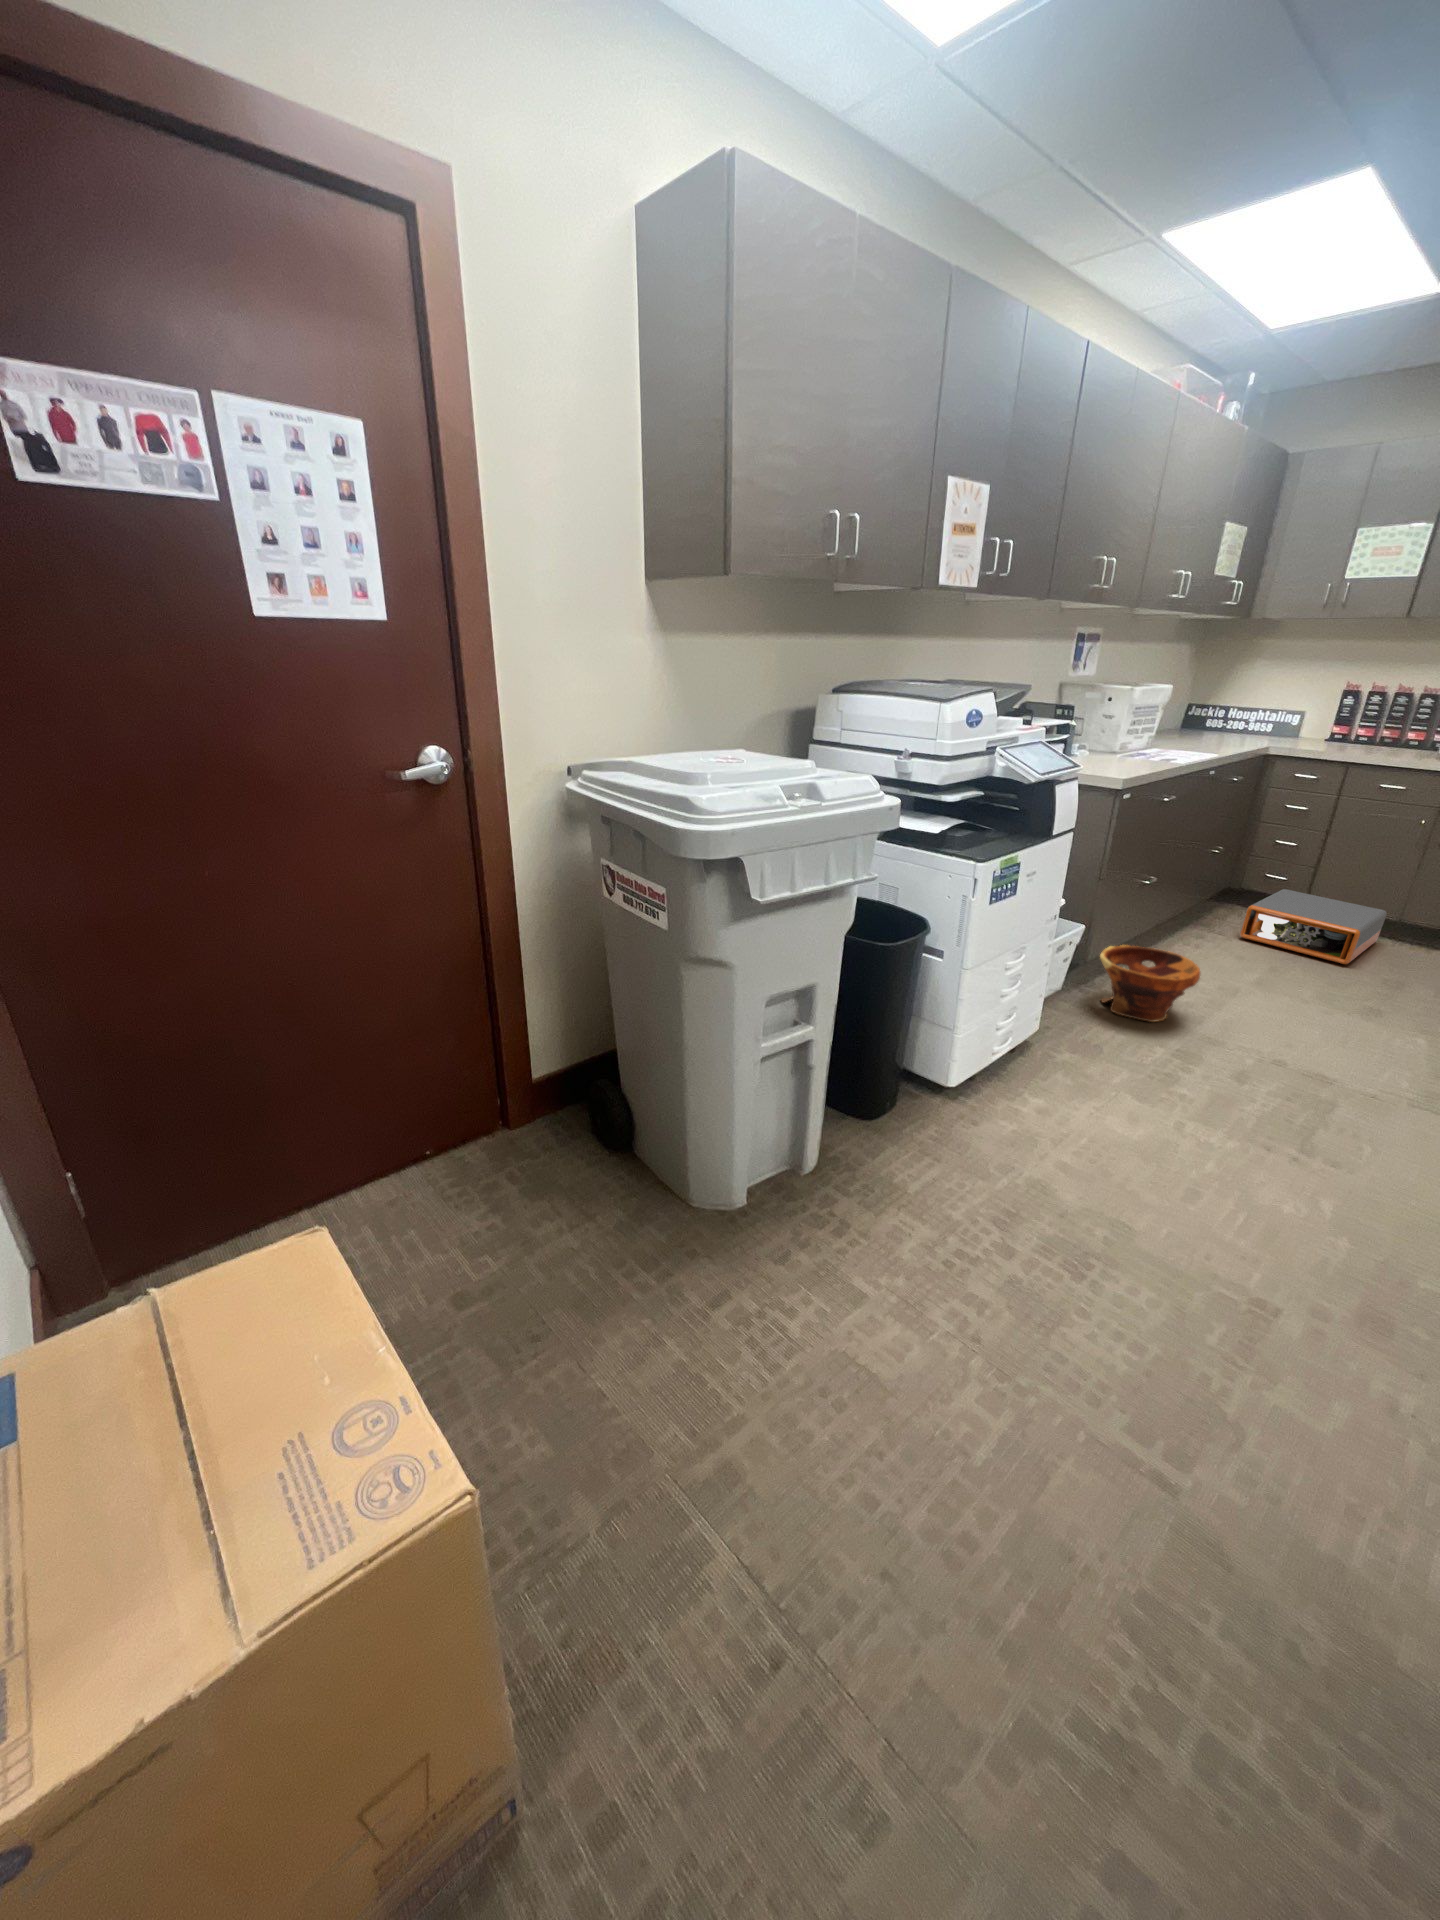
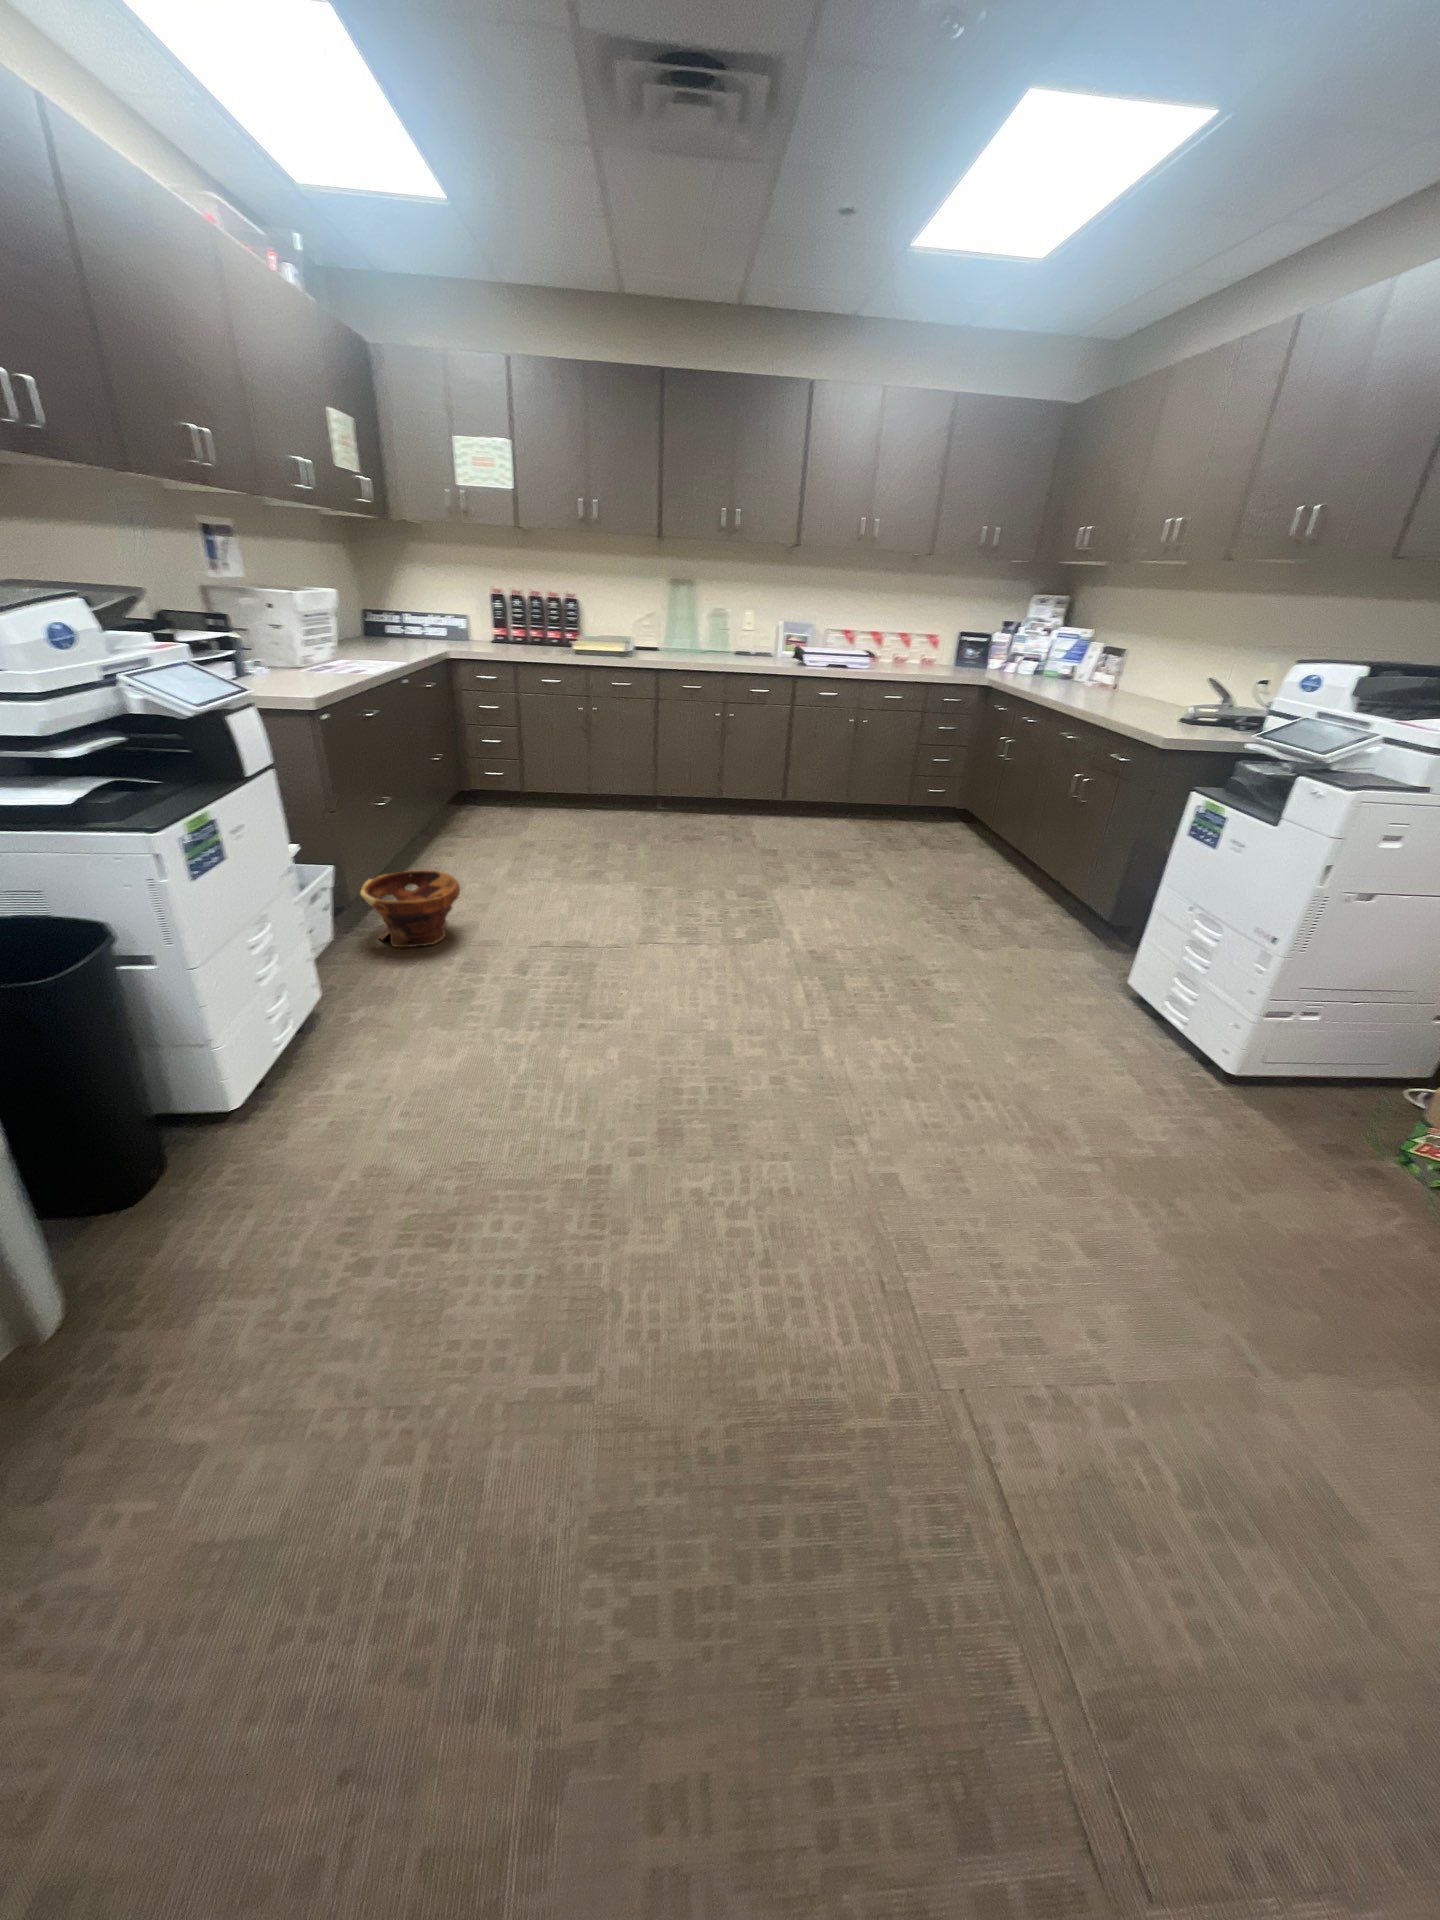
storage box: present [1240,889,1387,964] -> none [480,784,580,841]

